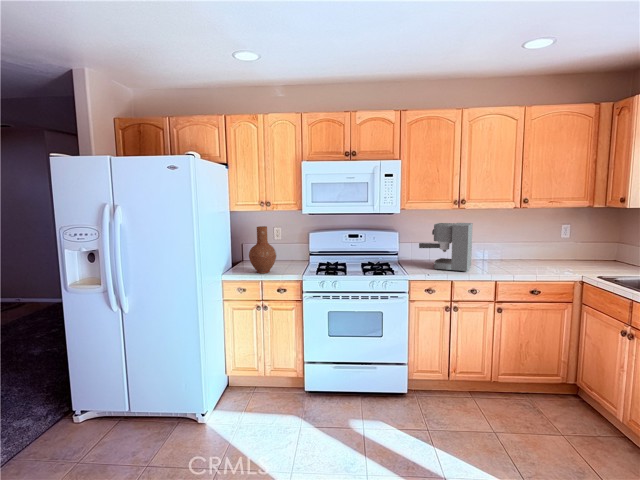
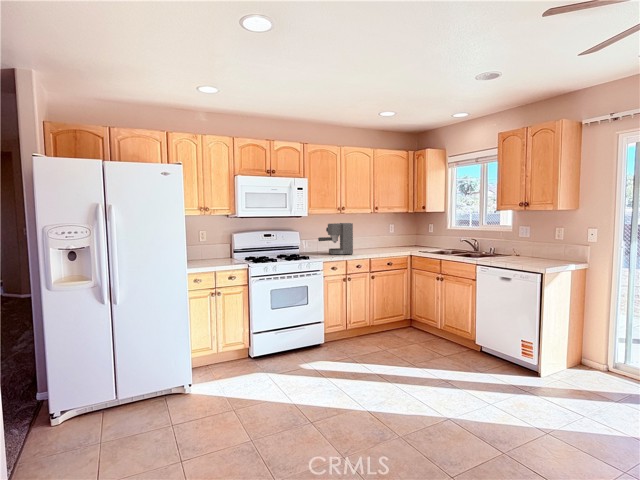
vase: present [249,226,277,273] -> none [200,227,224,266]

